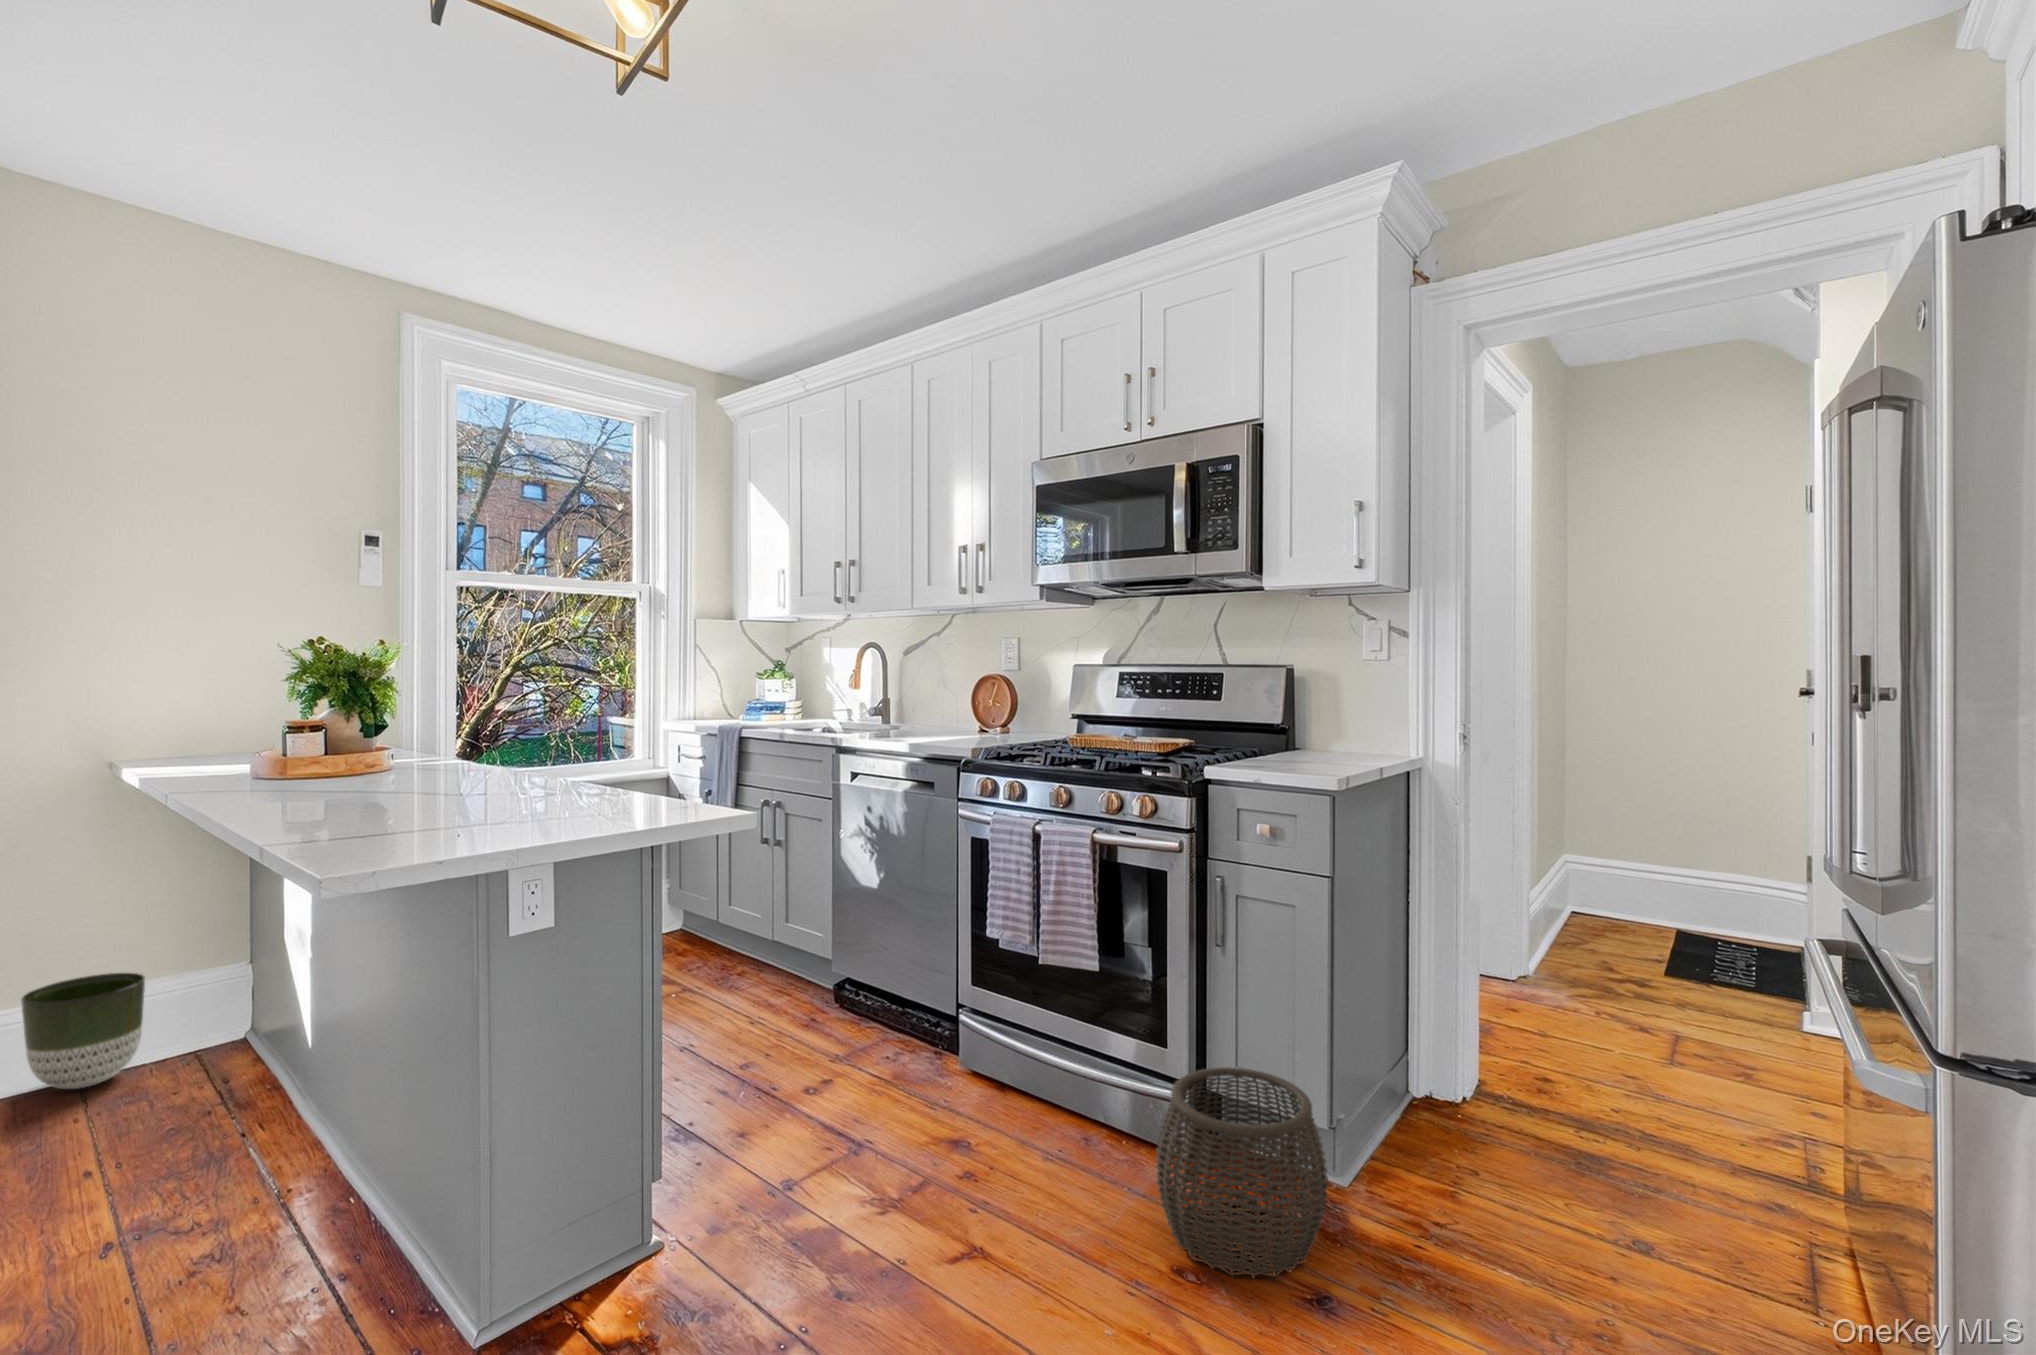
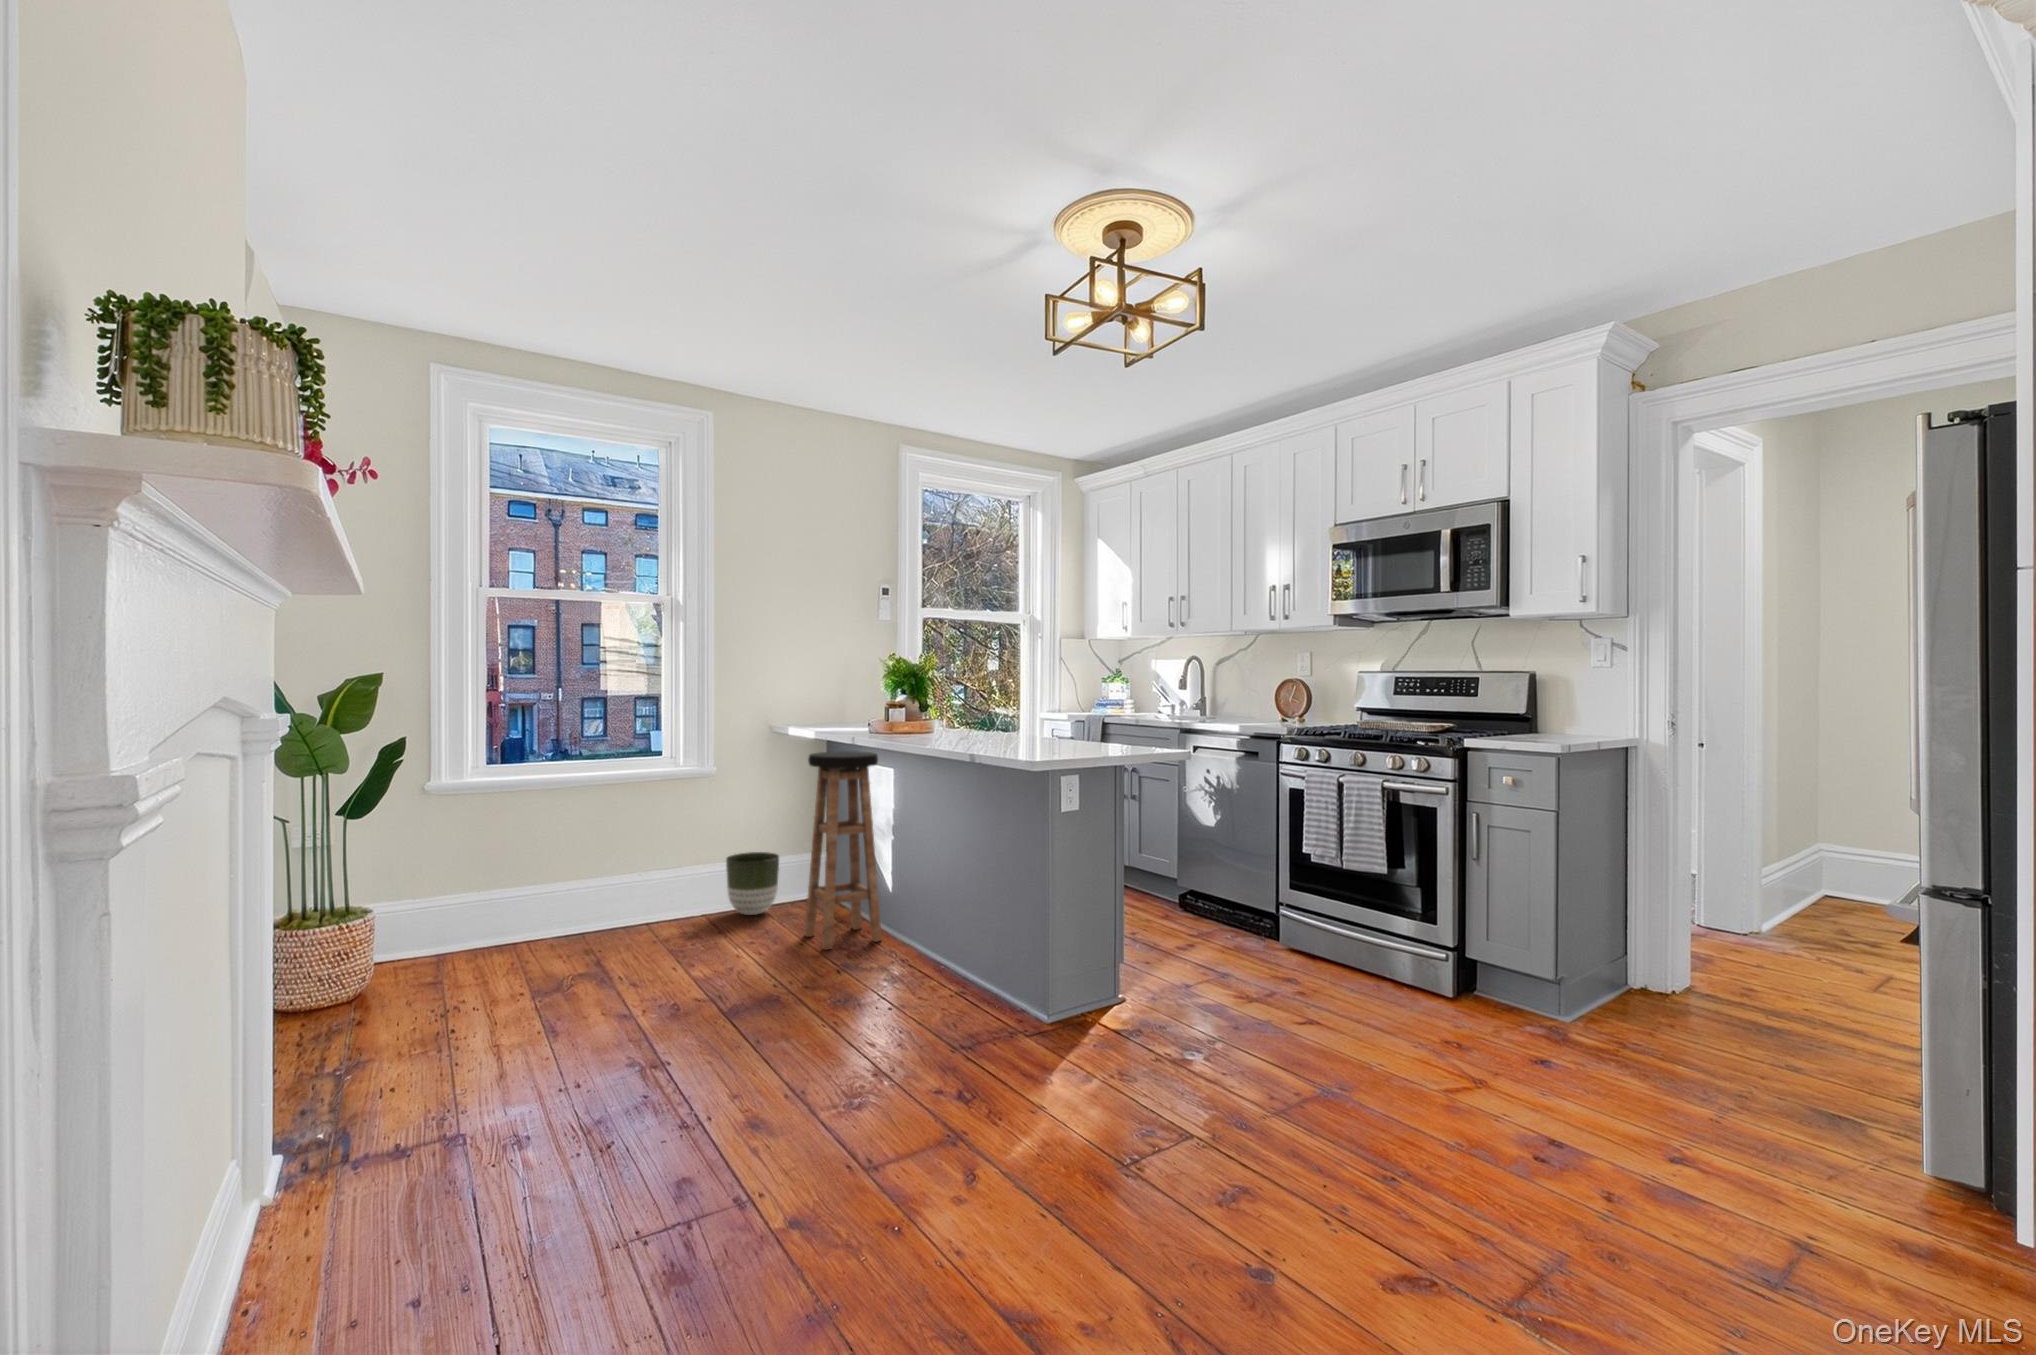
bar stool: none [136,805,293,1168] -> present [805,751,882,949]
woven basket: present [1156,1067,1328,1278] -> none [1431,930,1551,1049]

